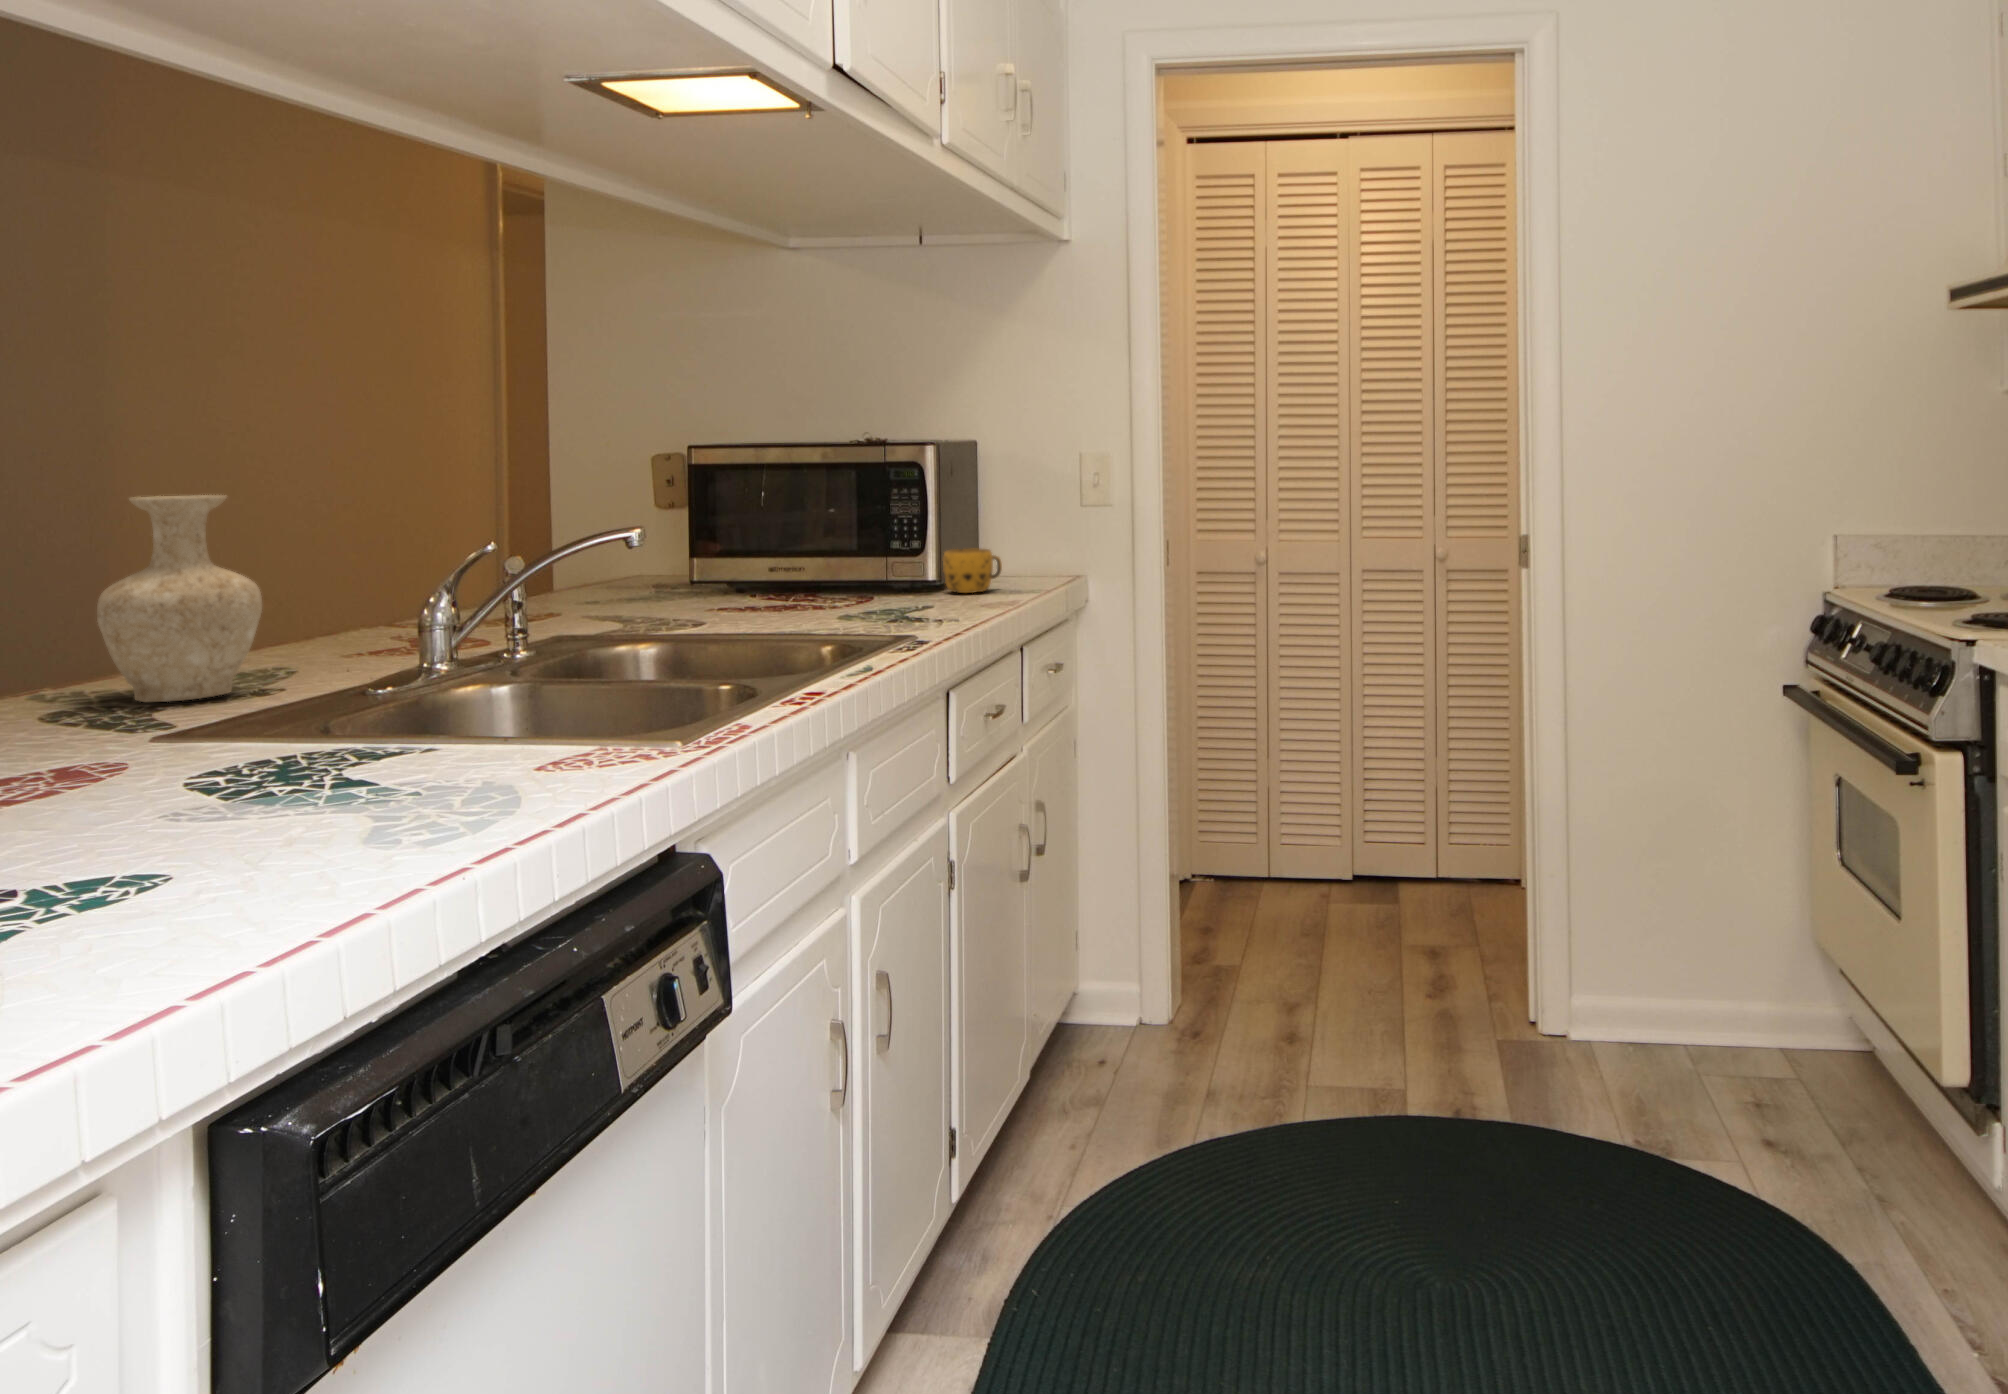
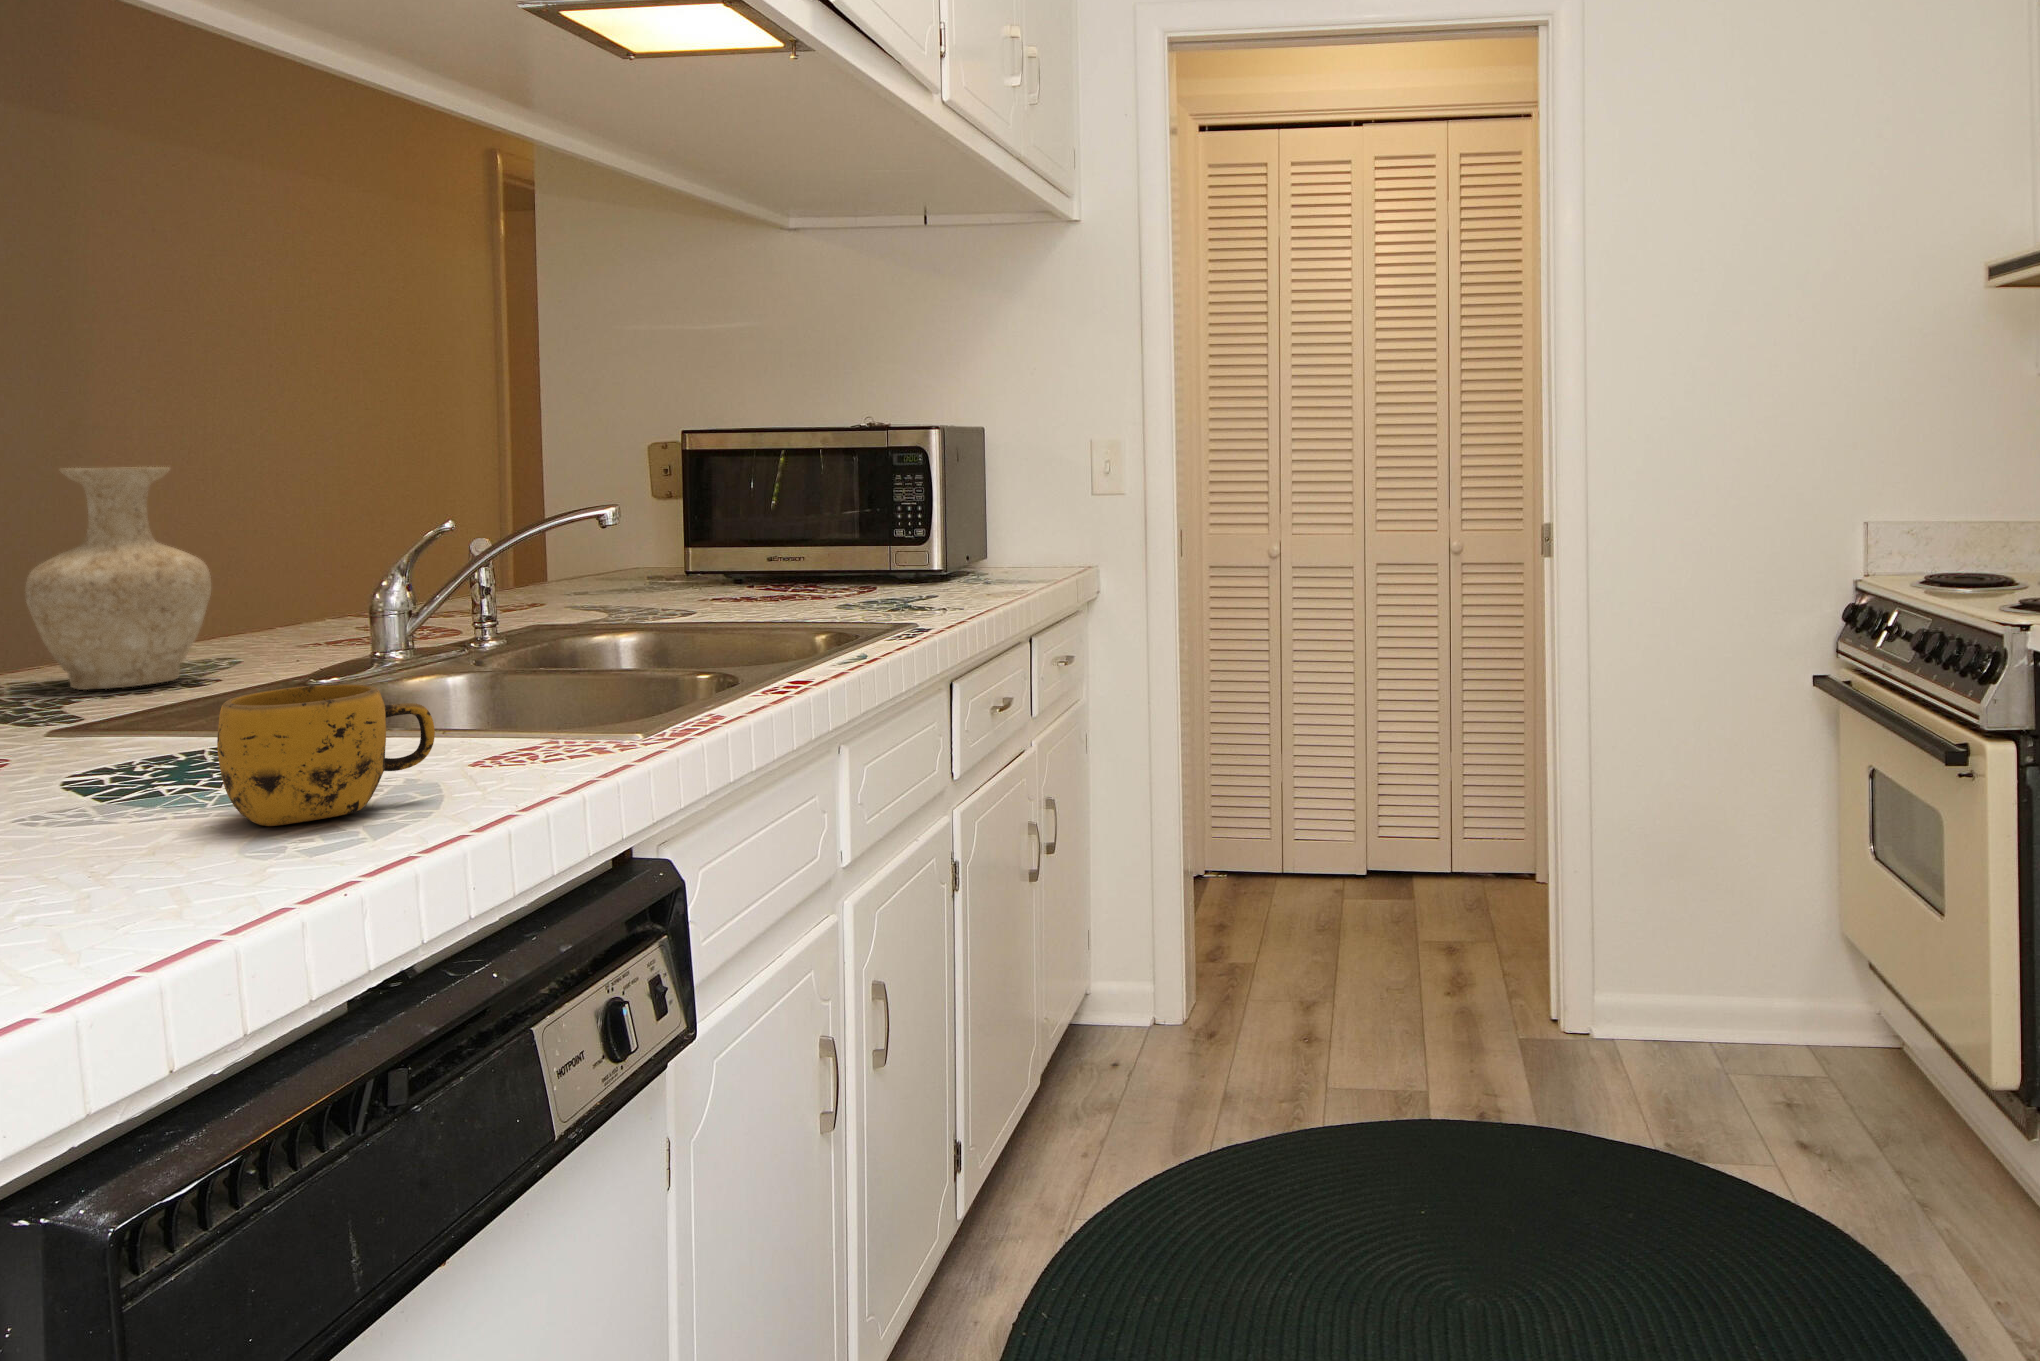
mug: present [943,548,1002,593] -> present [217,684,435,826]

